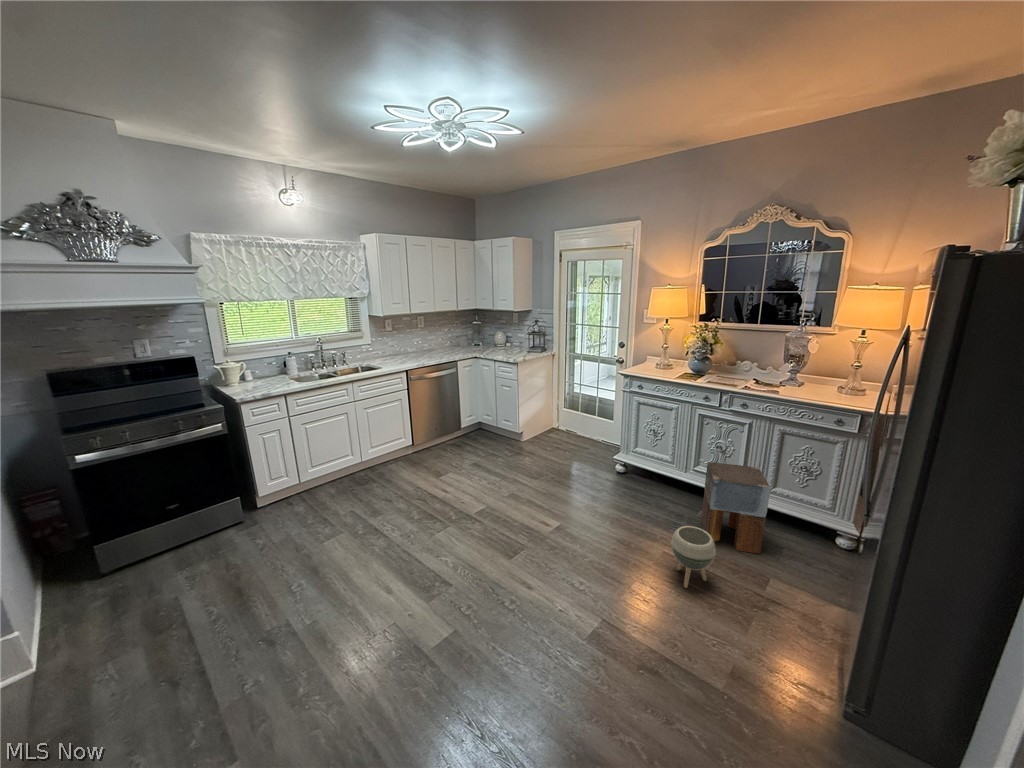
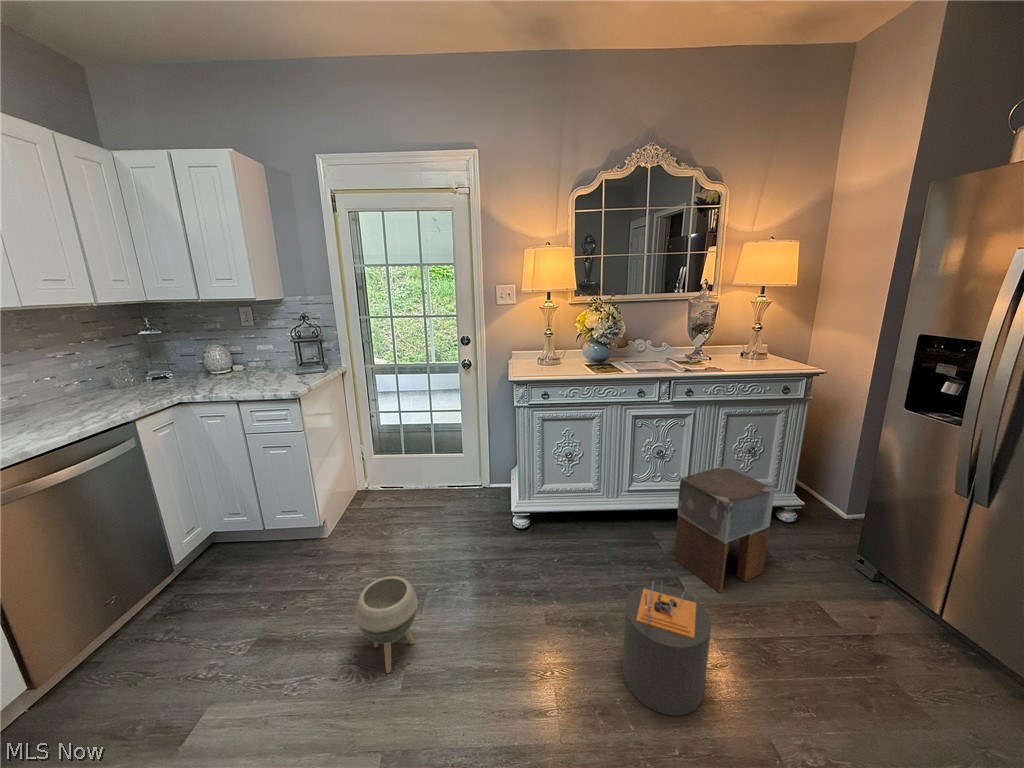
trash can: none [594,488,643,563] -> present [623,581,711,716]
planter: present [671,526,716,588] -> present [356,576,417,673]

